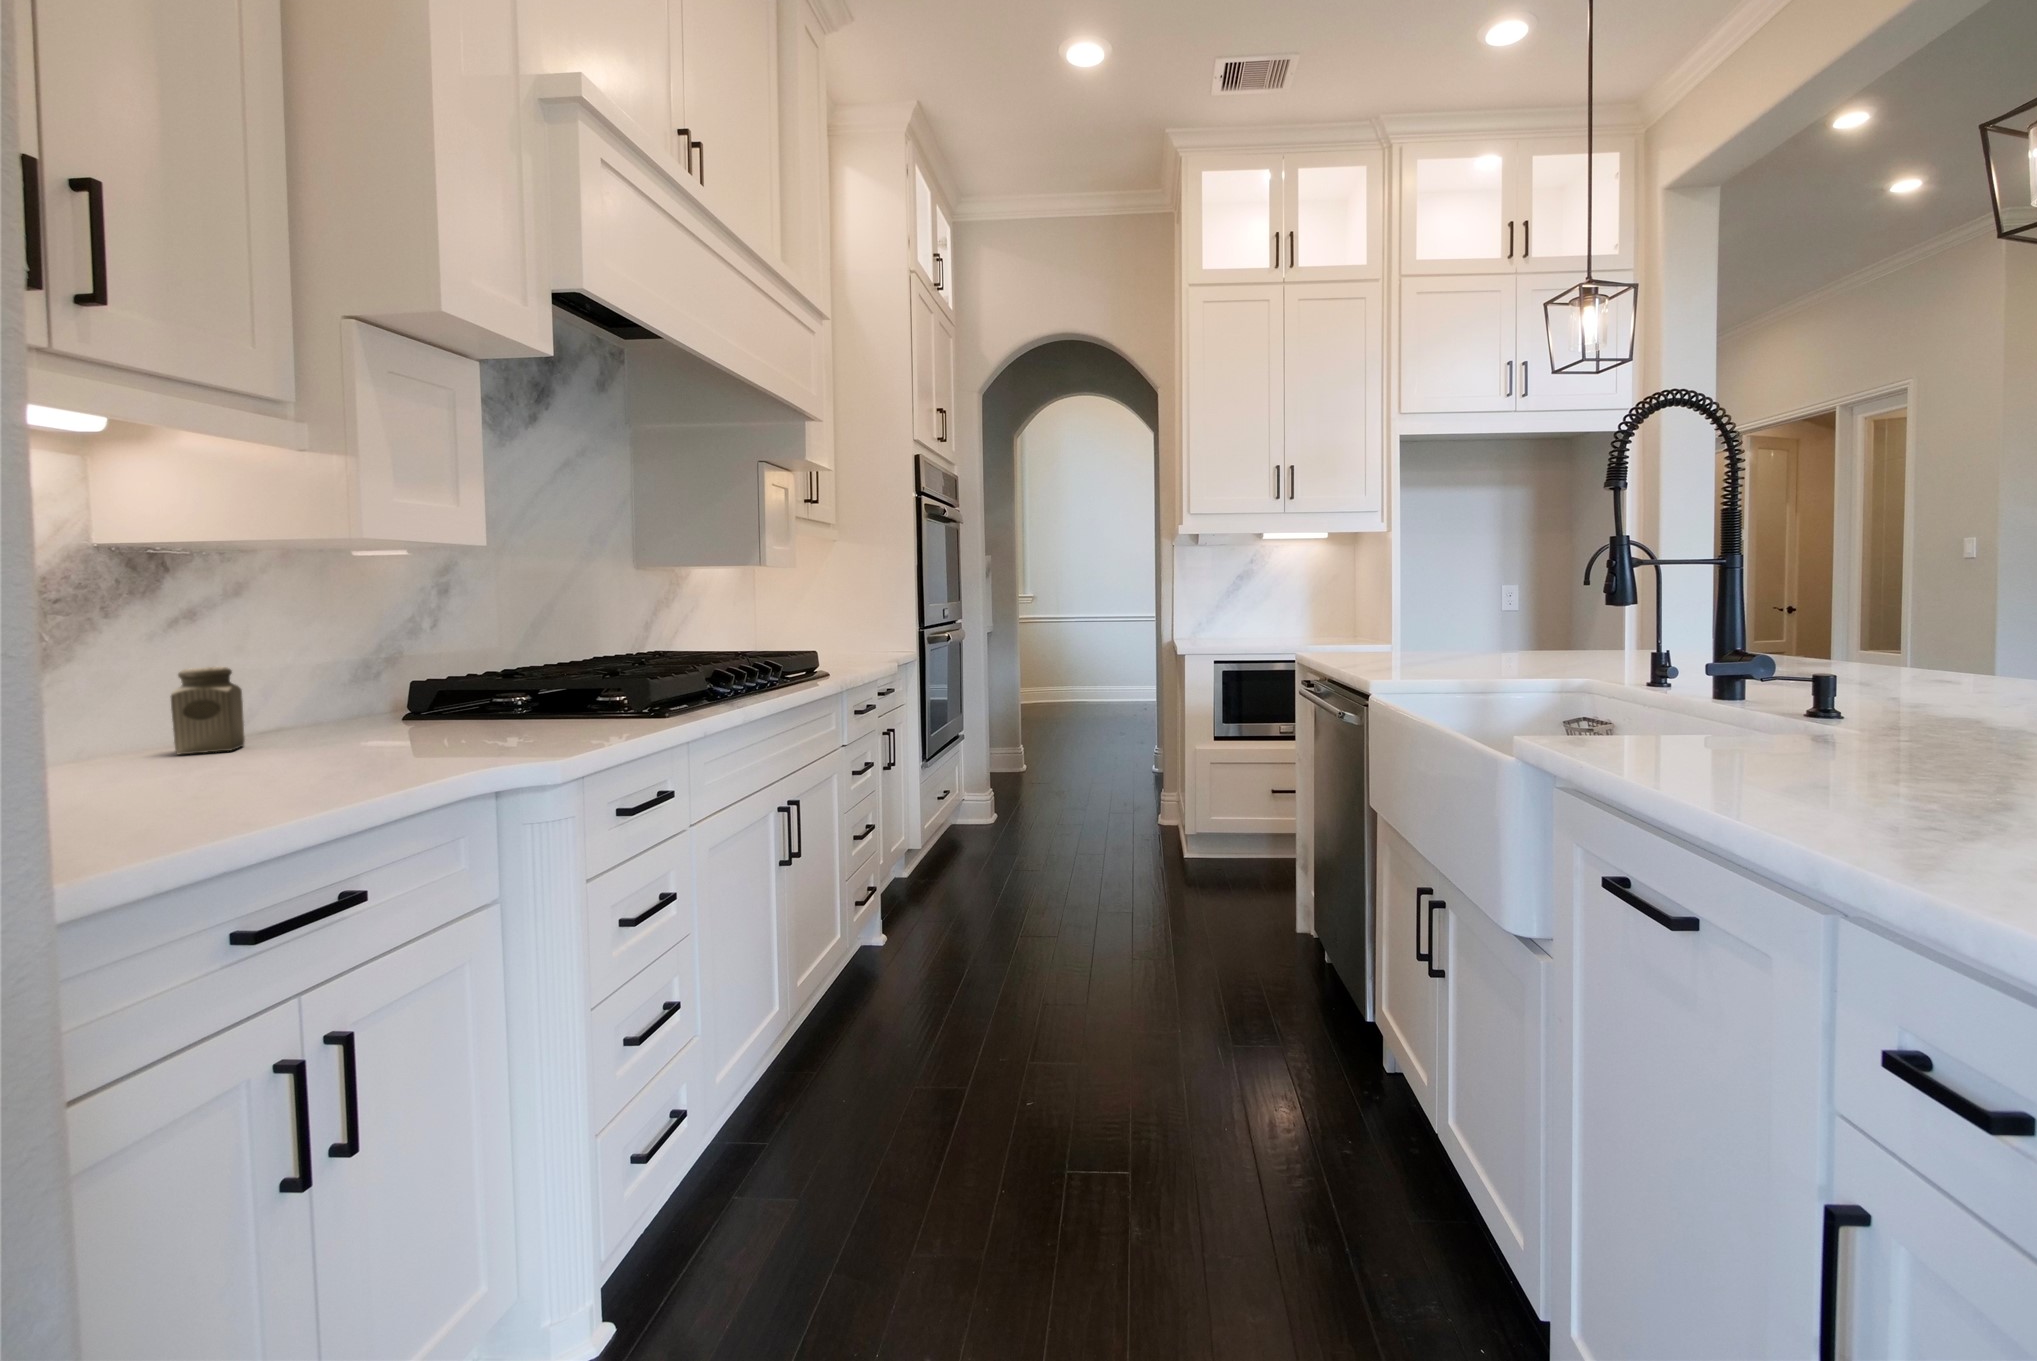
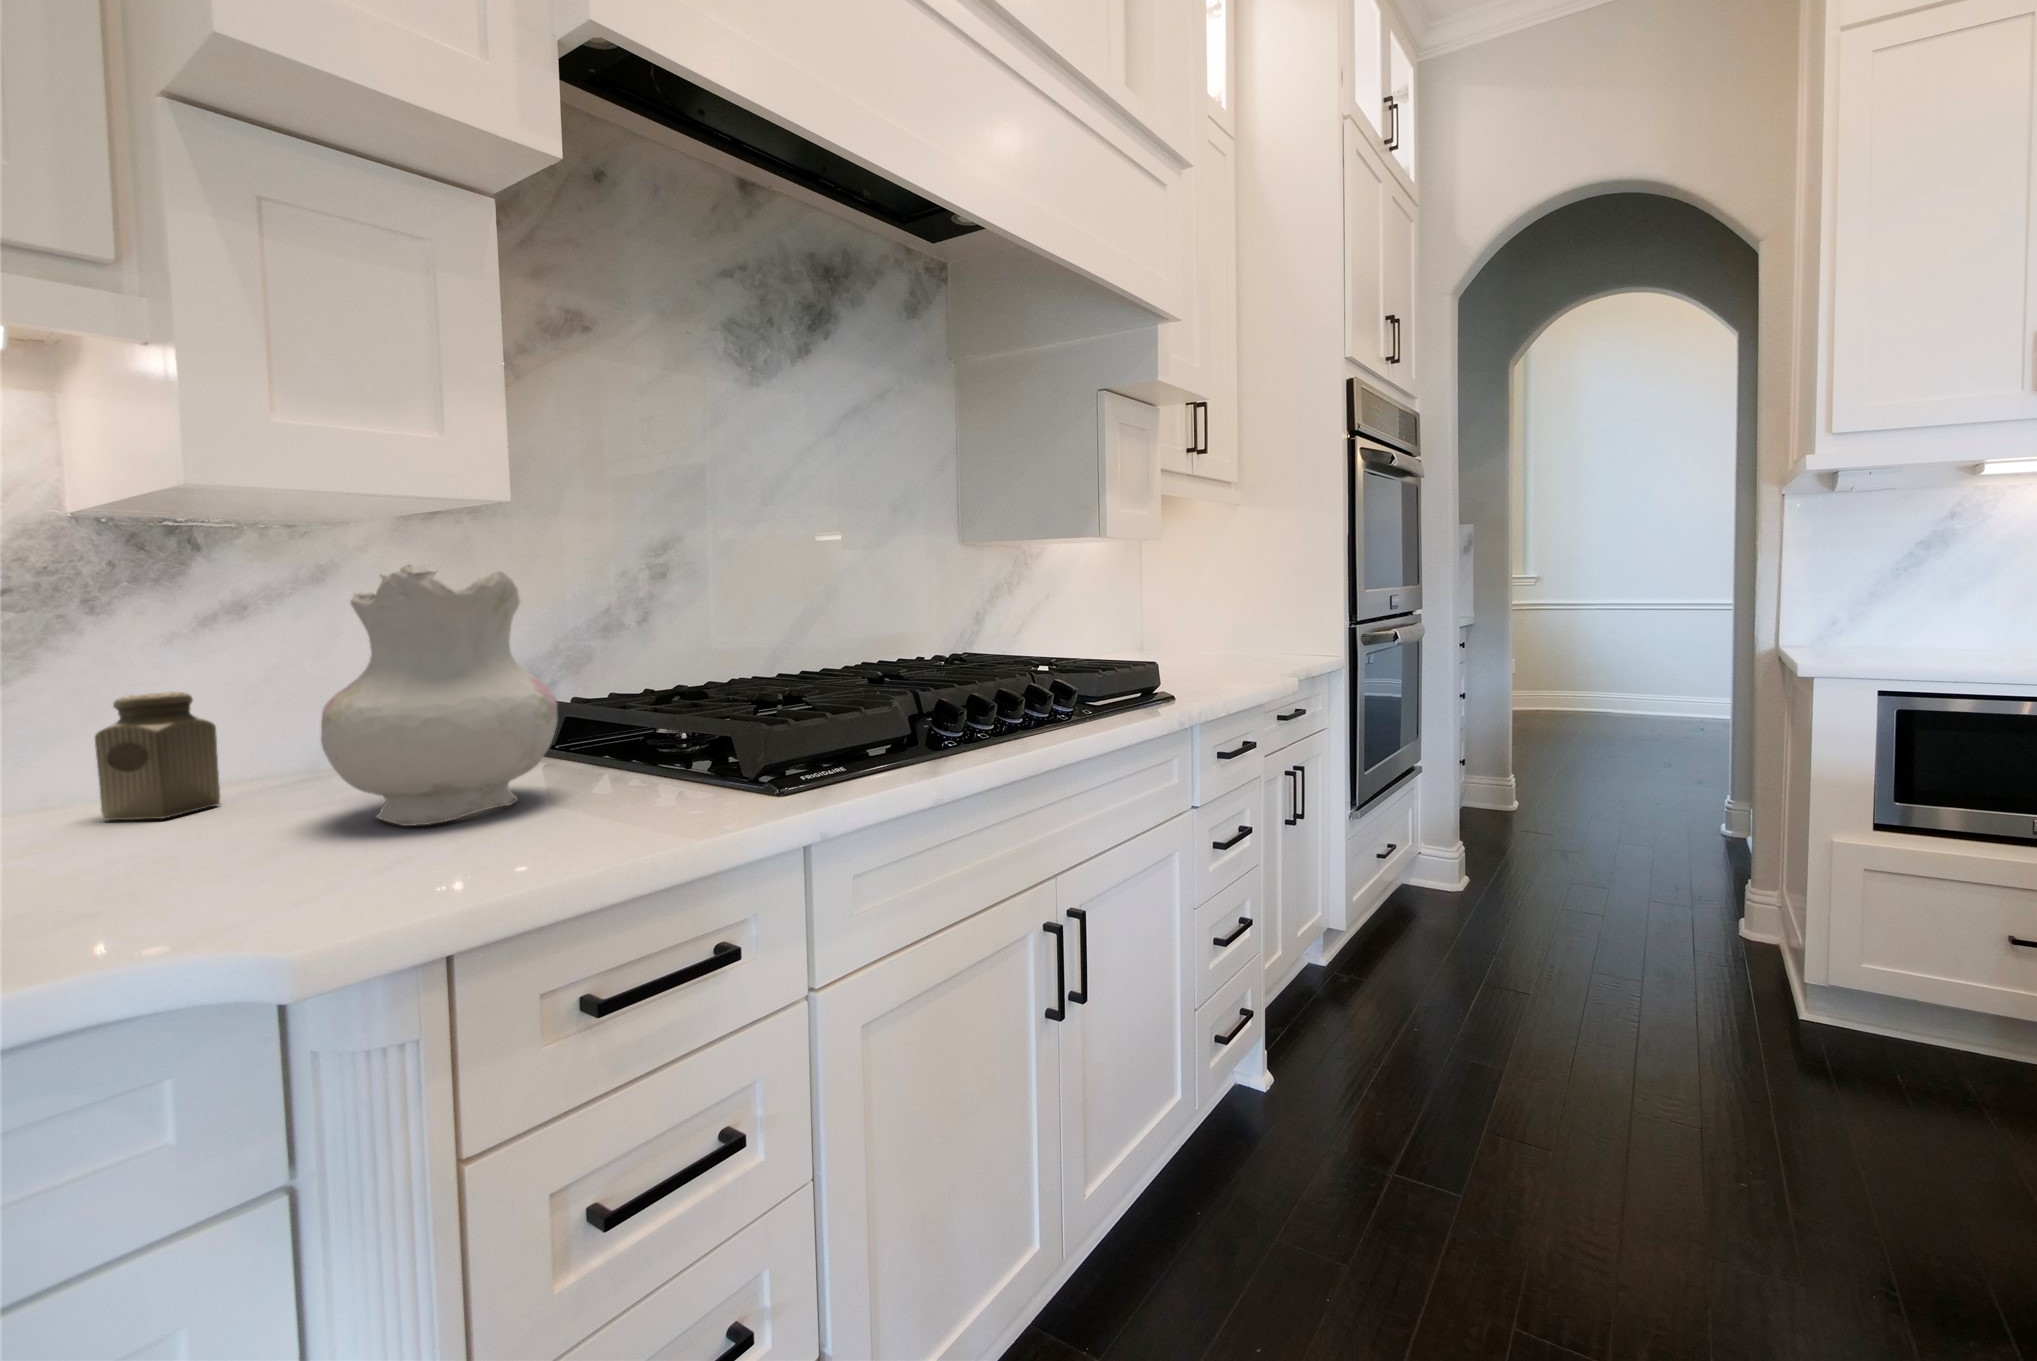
ceramic pitcher: none [377,581,523,739] -> present [321,565,558,826]

